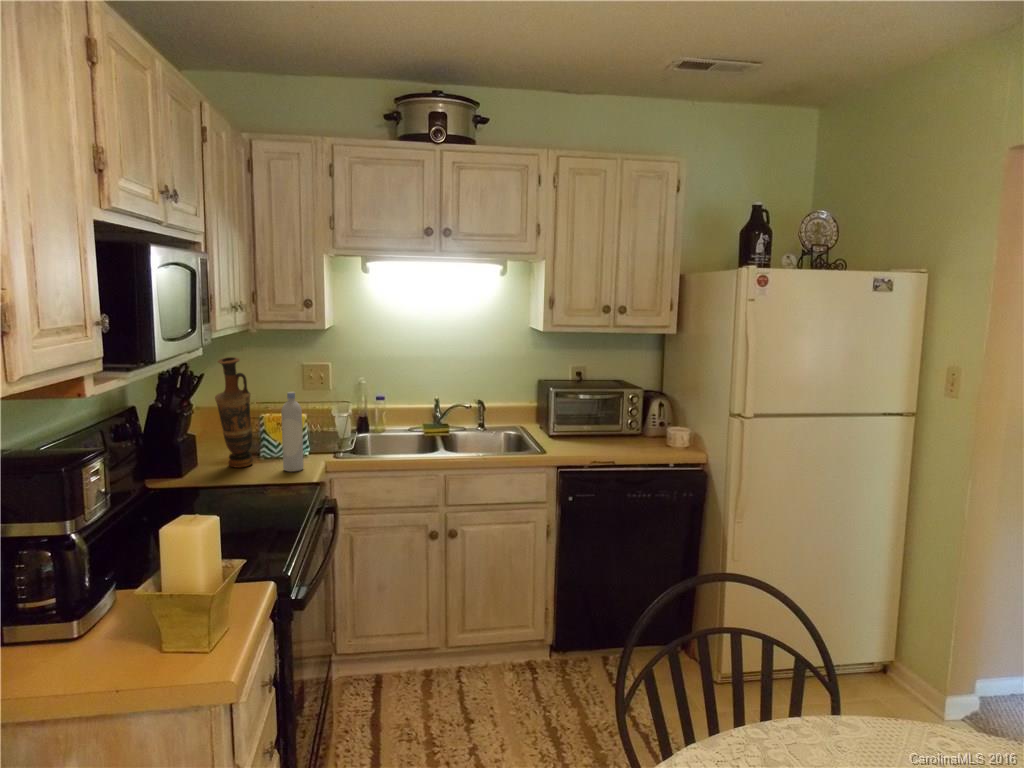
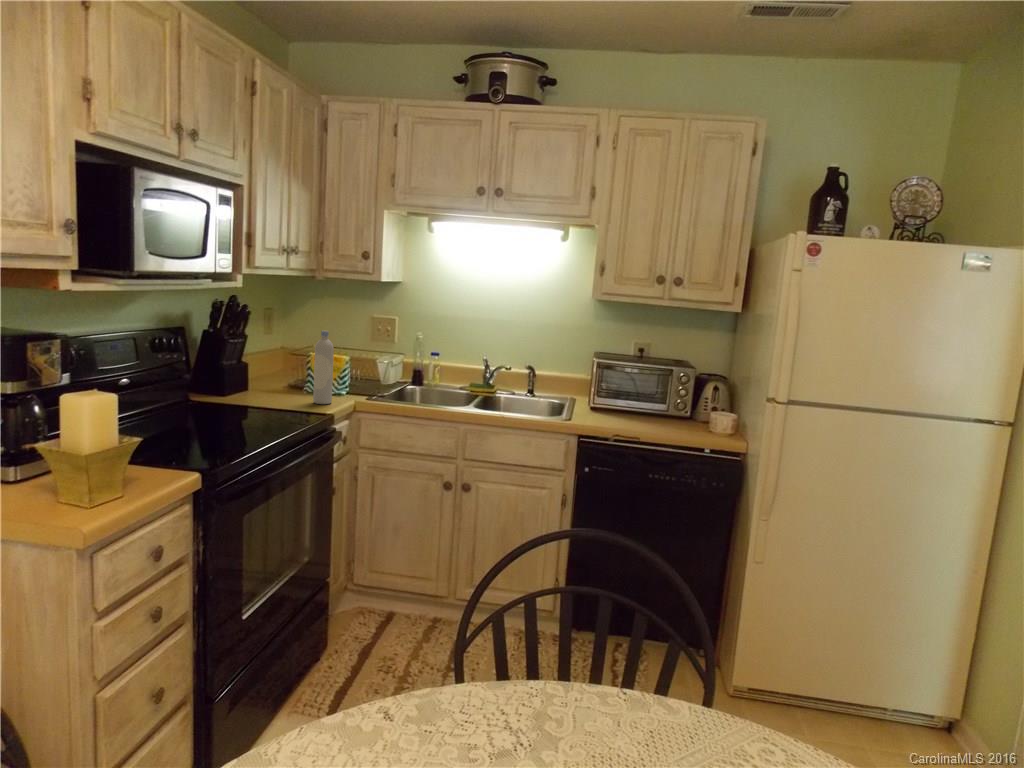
vase: present [215,357,253,468] -> none [263,295,295,396]

